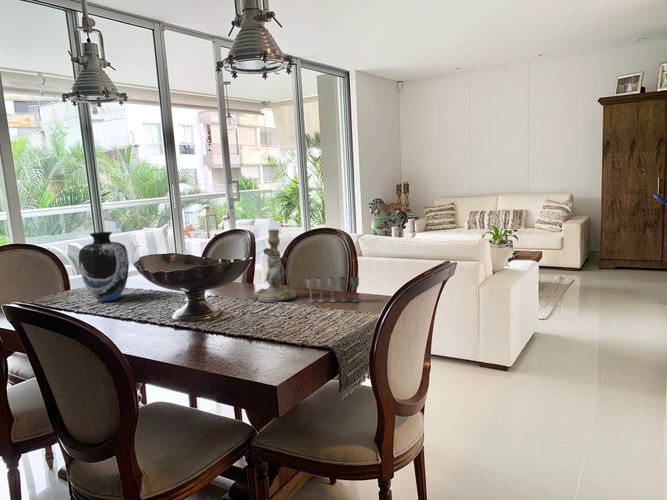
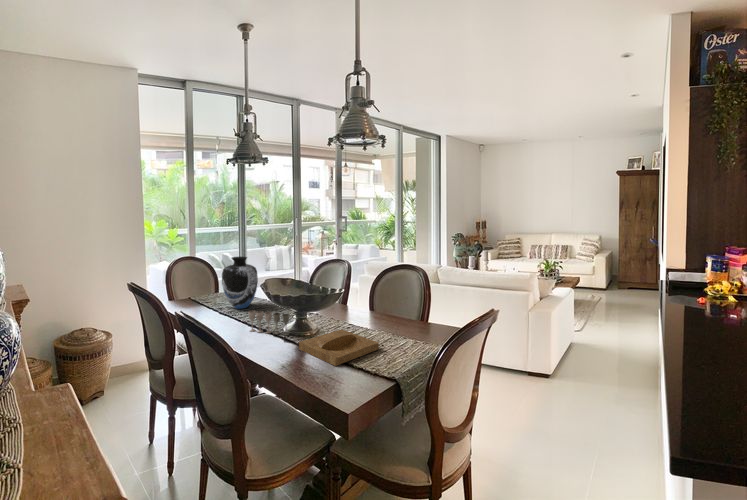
candlestick: present [251,229,297,302] -> none [345,266,380,324]
wine glass: present [306,277,359,303] -> present [248,310,289,336]
tray: none [199,307,302,343] -> present [299,329,379,366]

